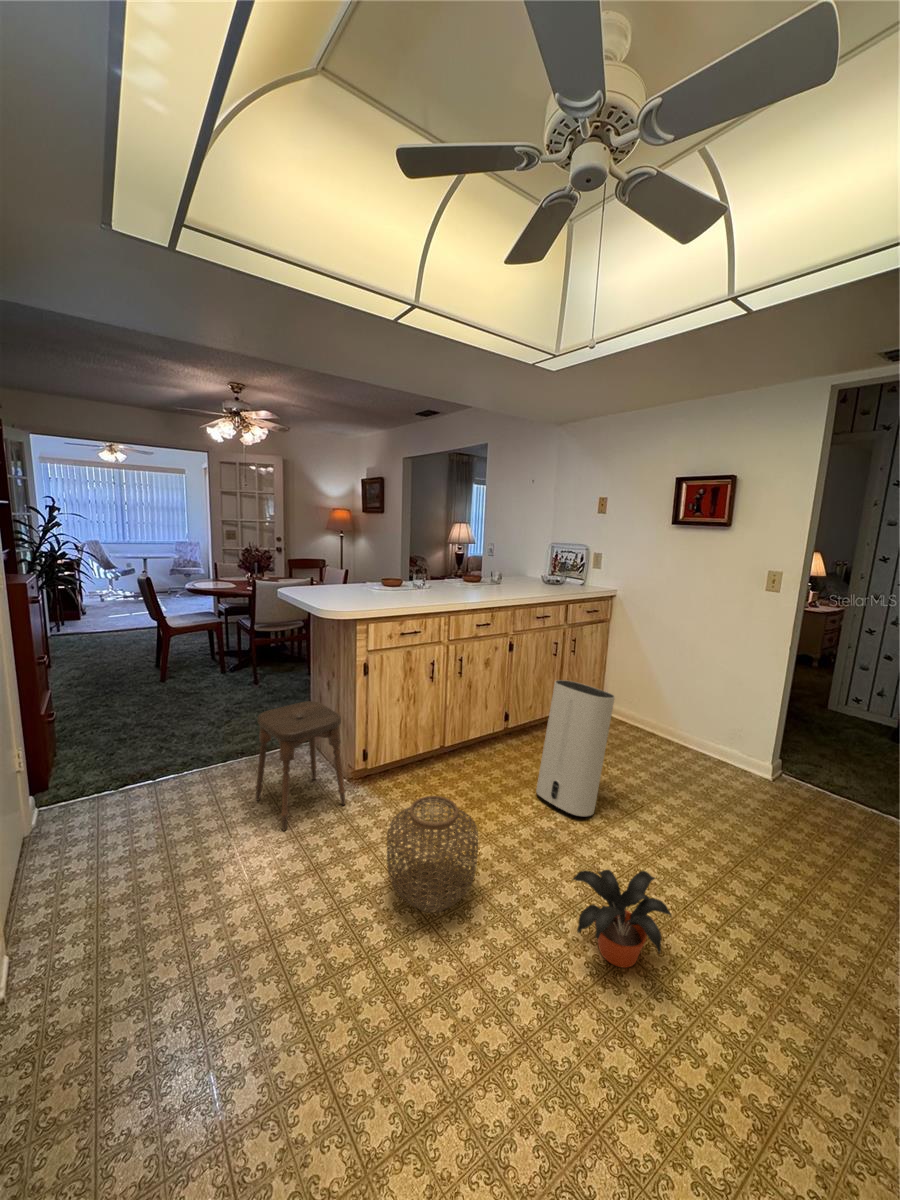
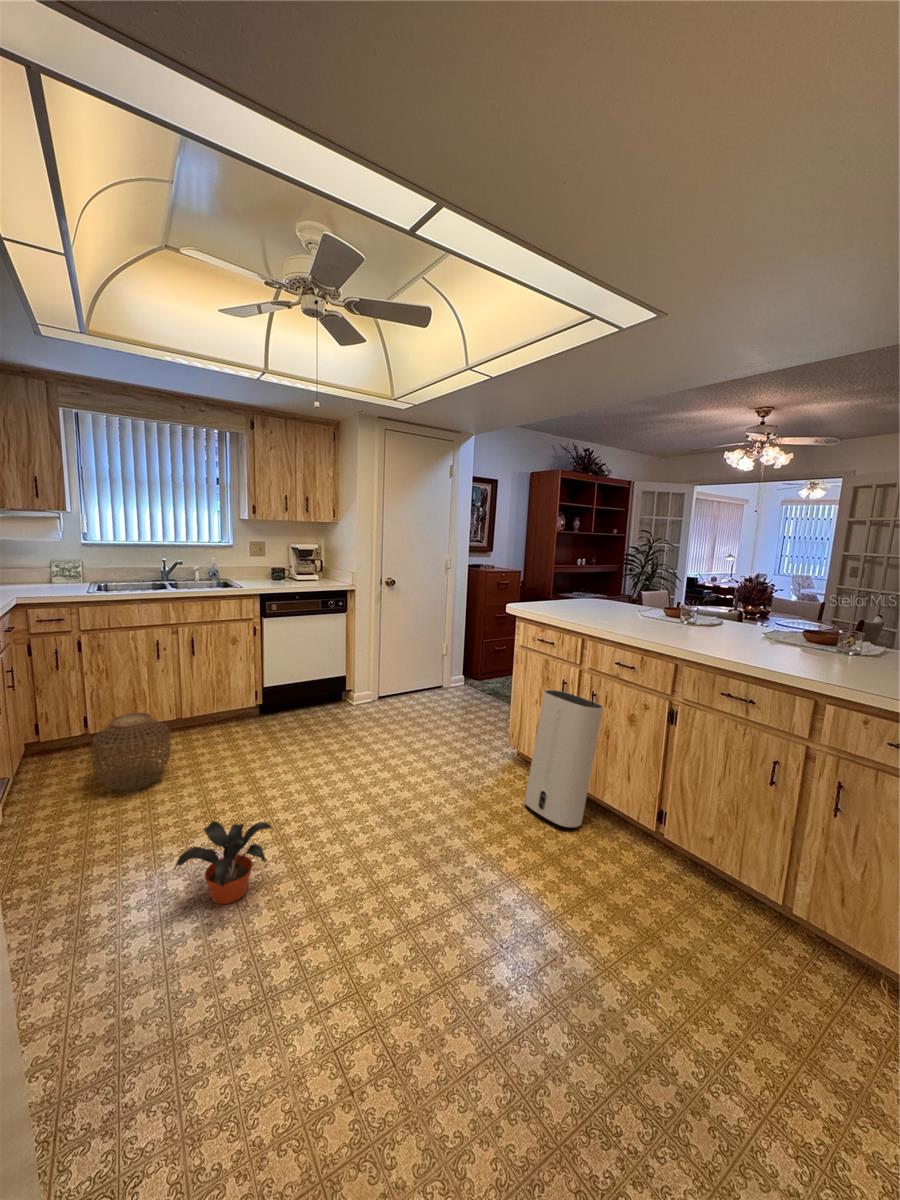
stool: present [256,701,345,830] -> none [245,706,333,834]
woven basket: present [387,796,478,912] -> present [91,713,170,791]
potted plant: present [573,870,671,968] -> present [174,821,273,904]

